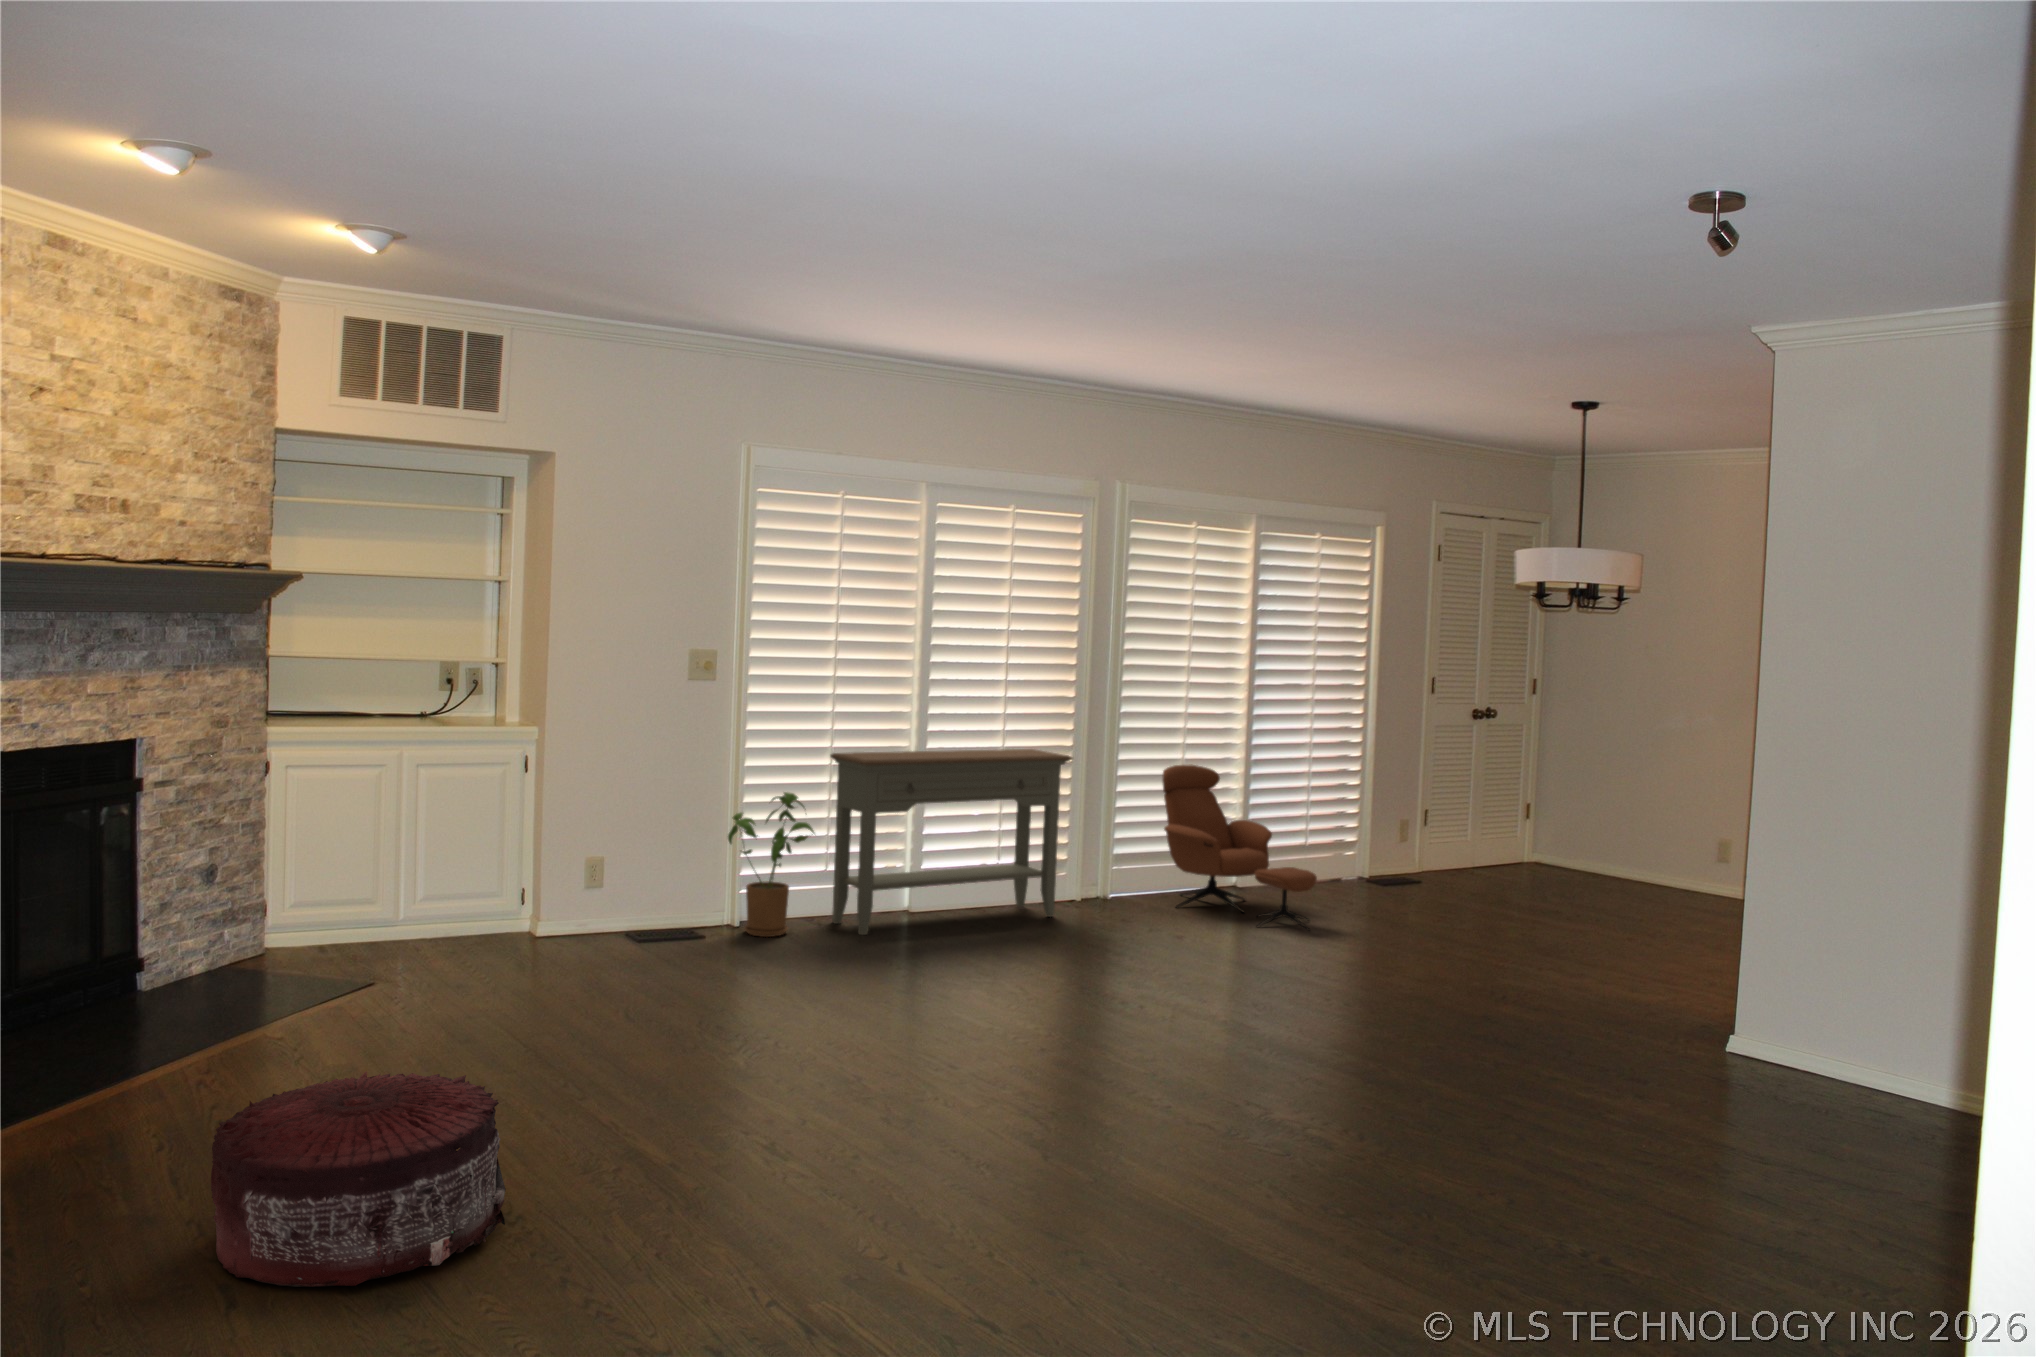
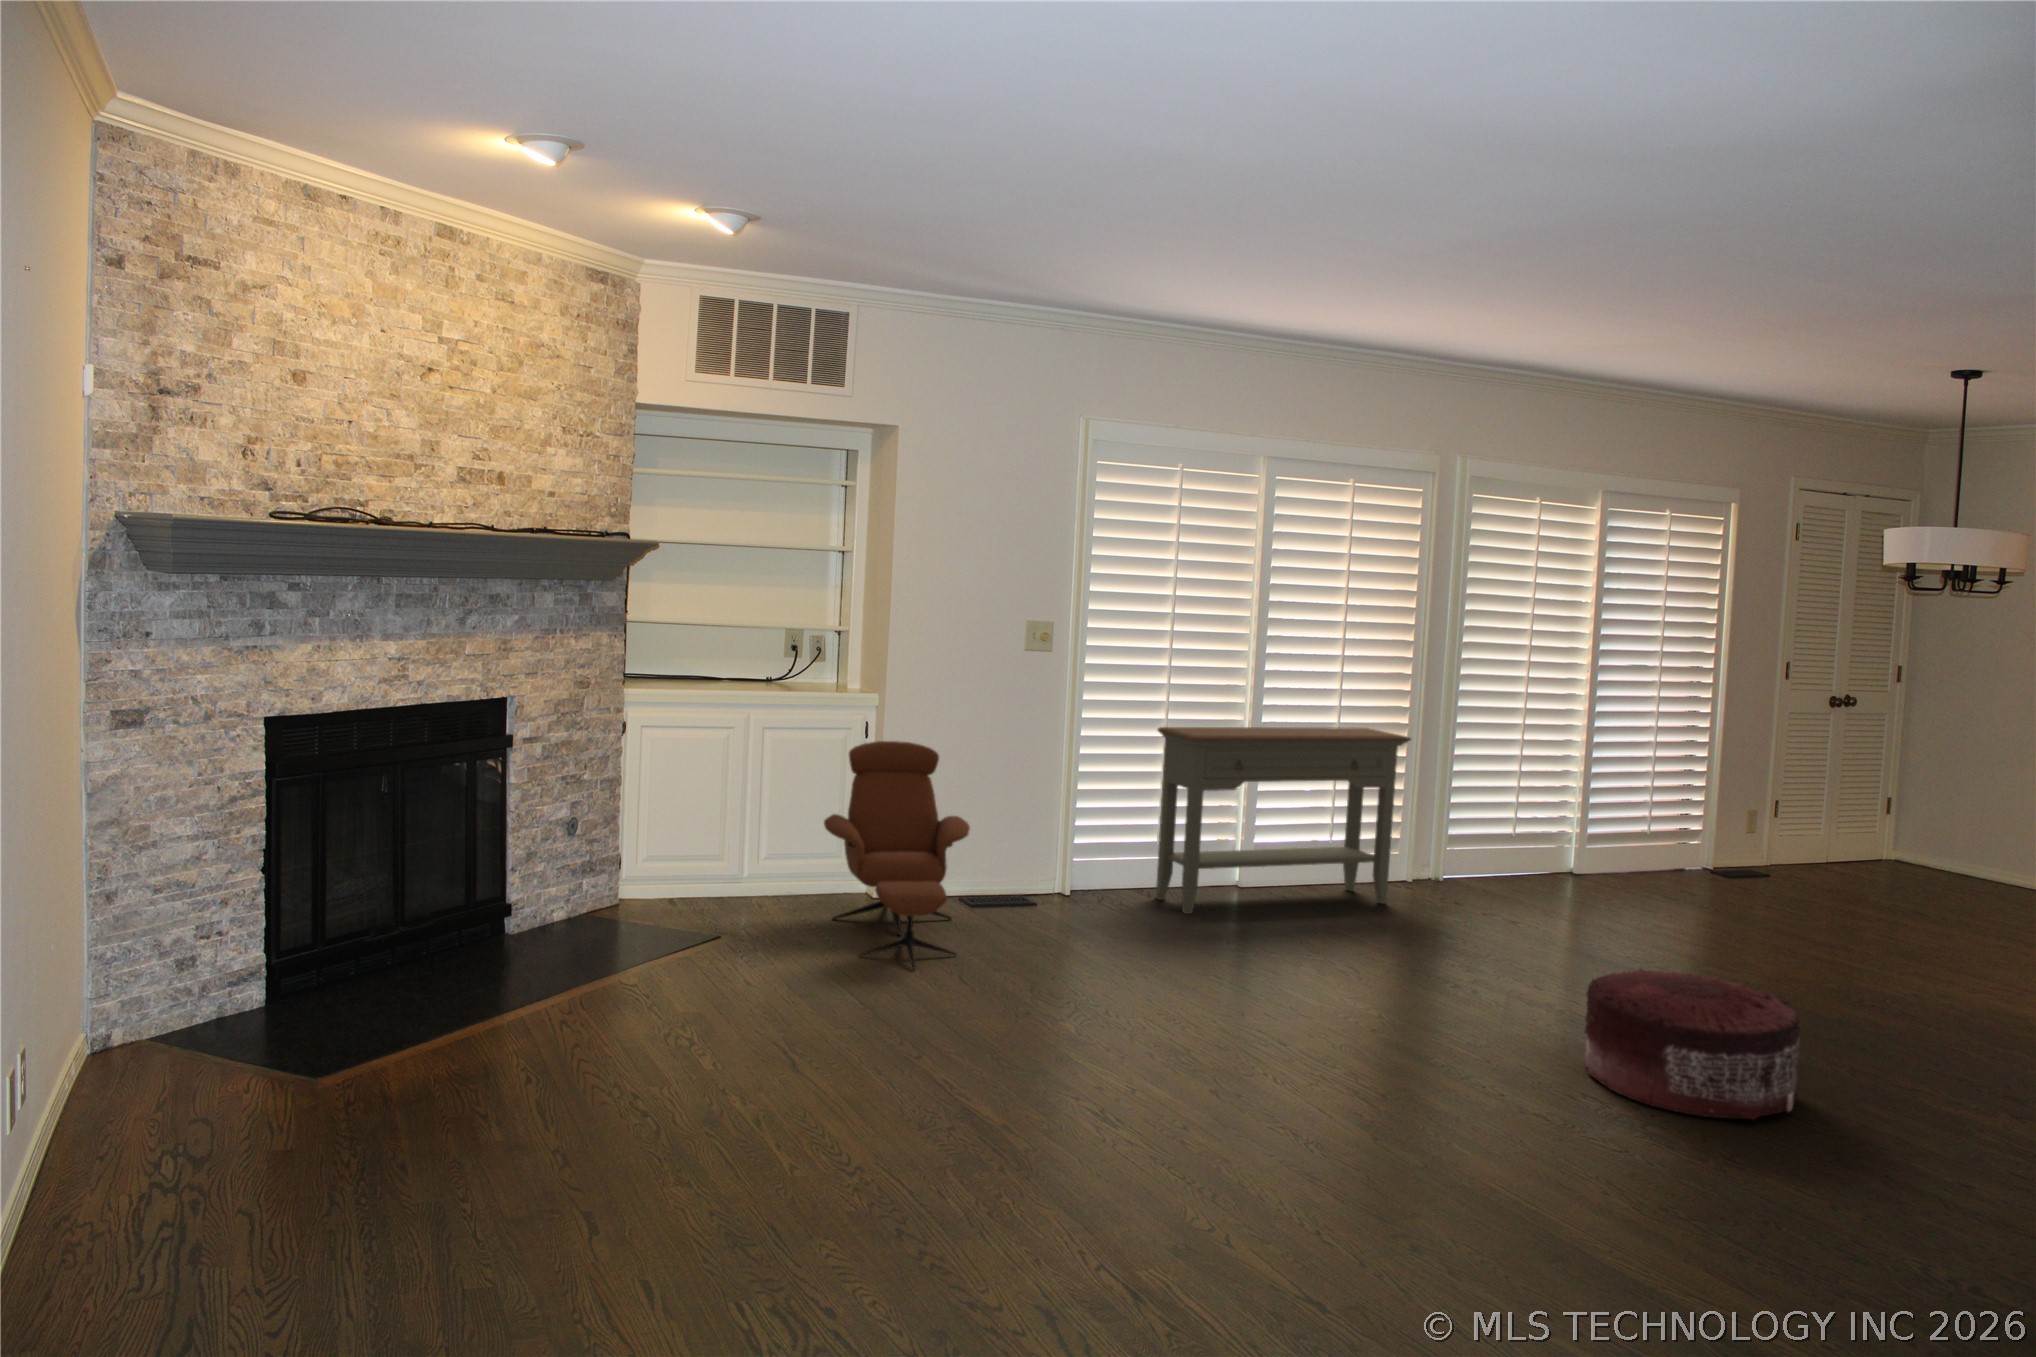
lounge chair: present [1162,764,1317,931] -> present [824,741,970,969]
house plant: present [728,792,814,937] -> none [1054,765,1143,910]
pouf: present [211,1072,505,1287] -> present [1585,968,1800,1120]

